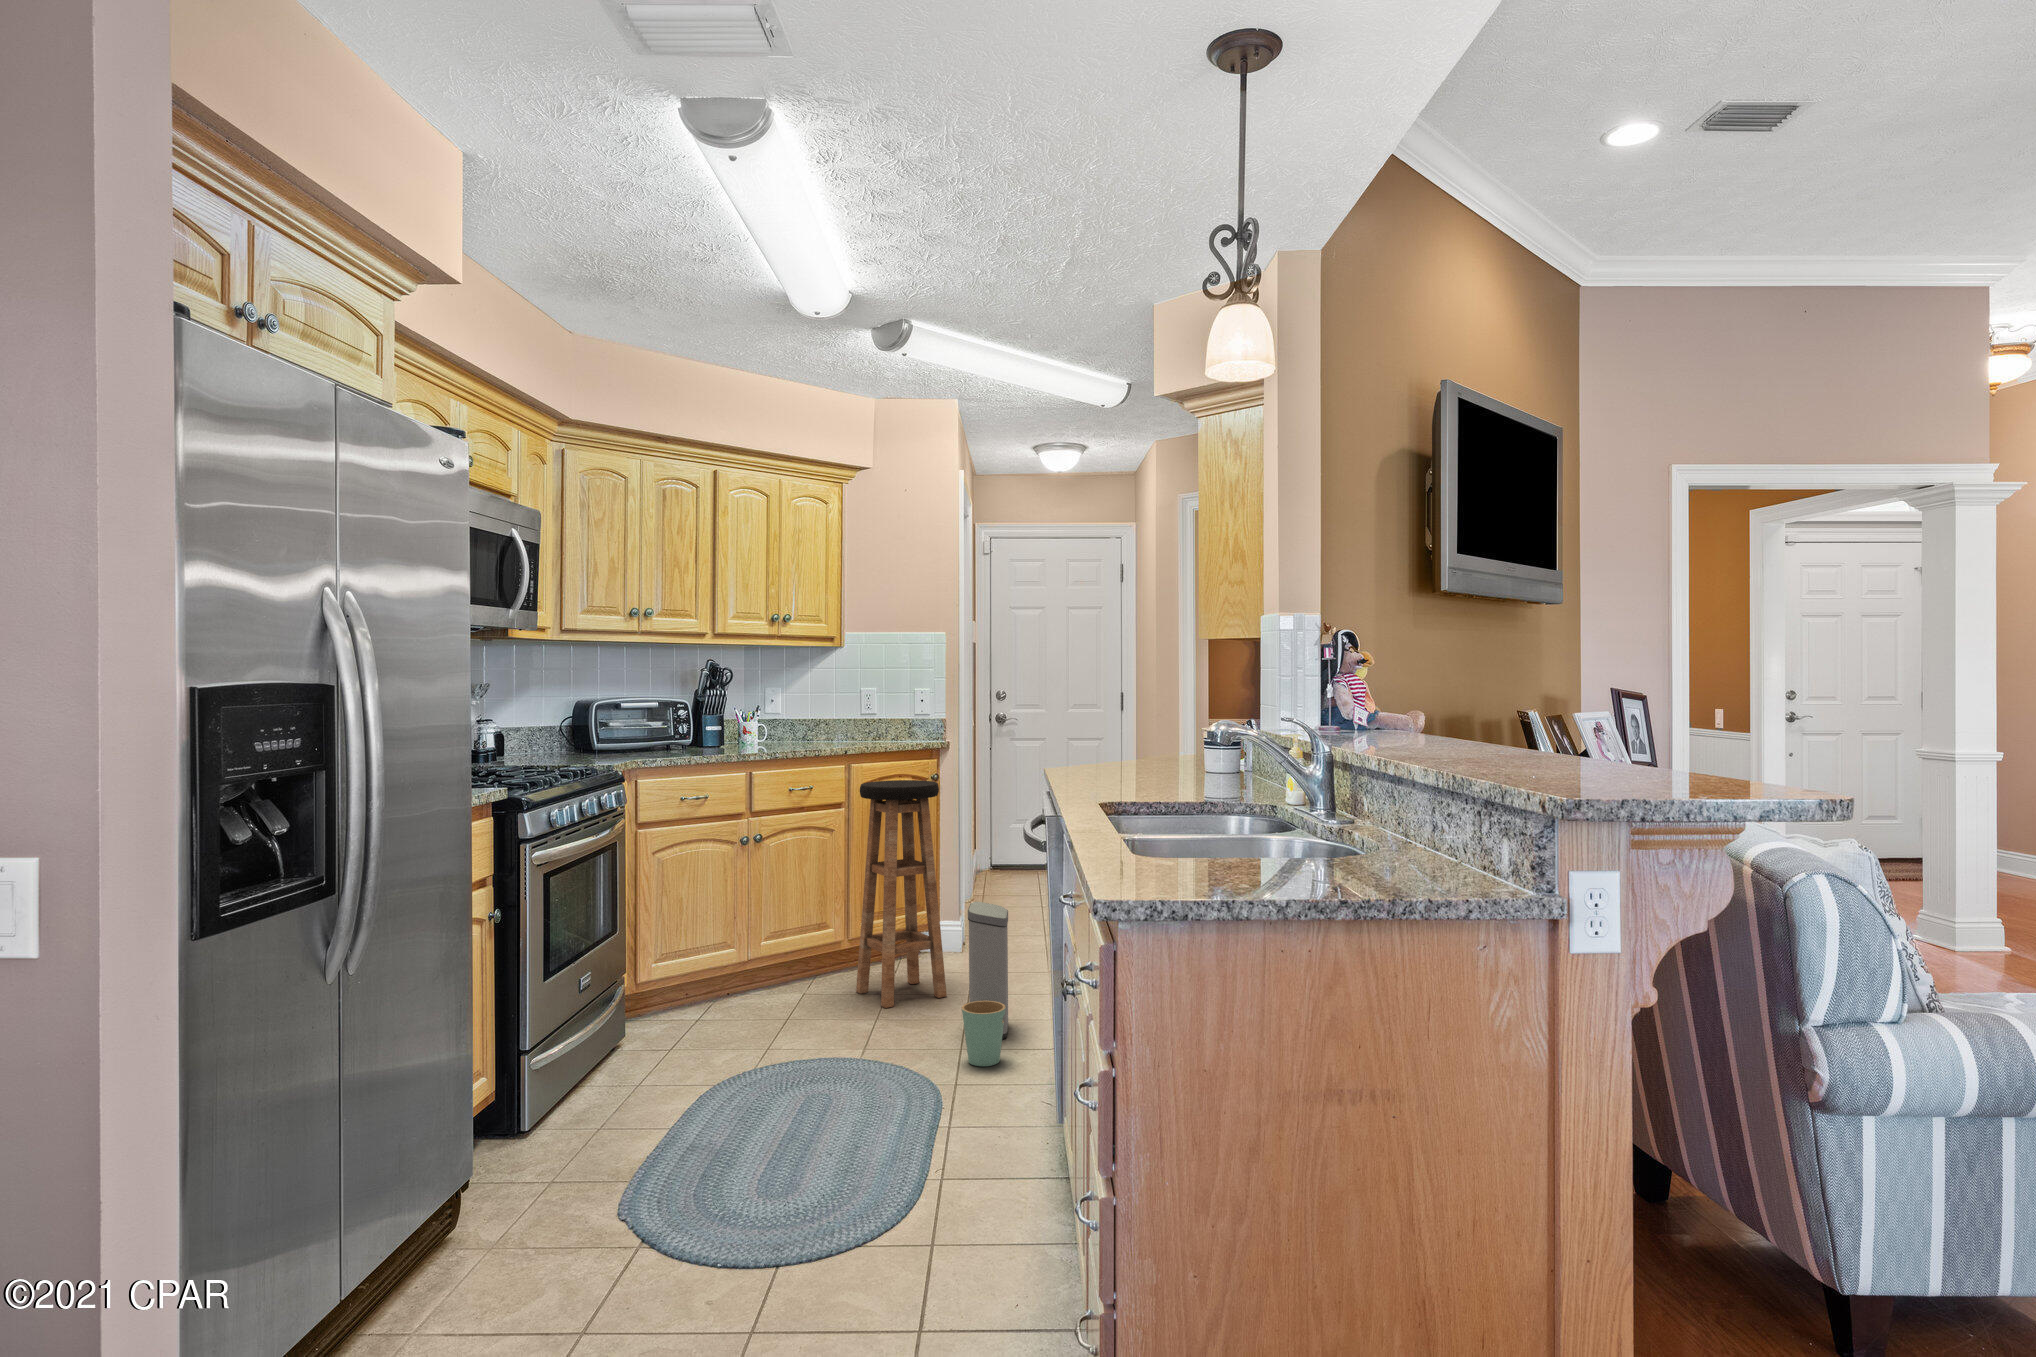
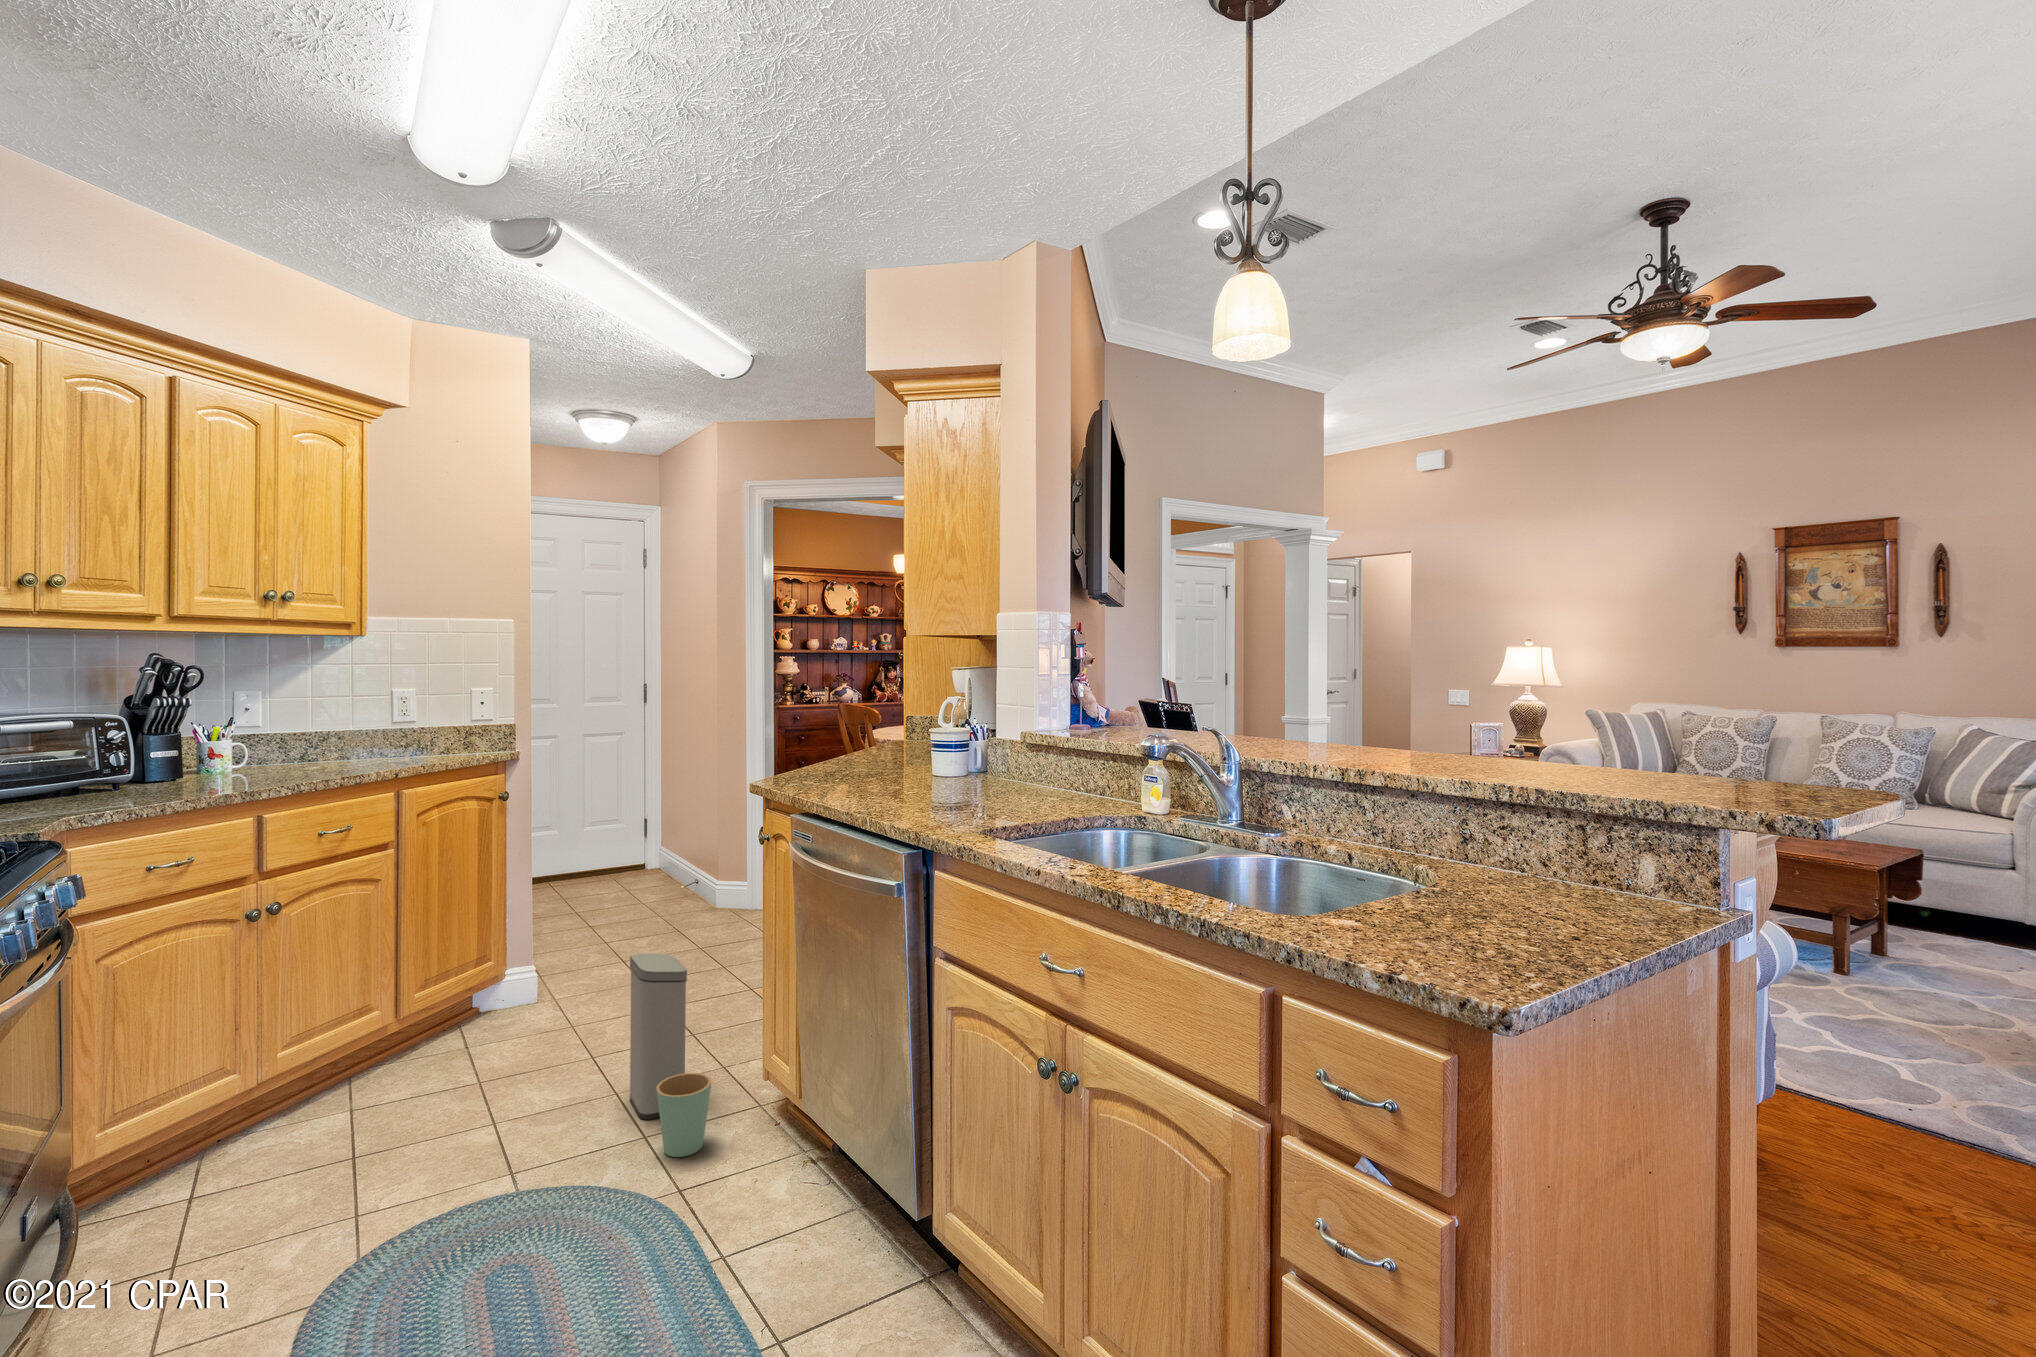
bar stool: present [856,780,947,1008] -> none [431,809,566,1102]

